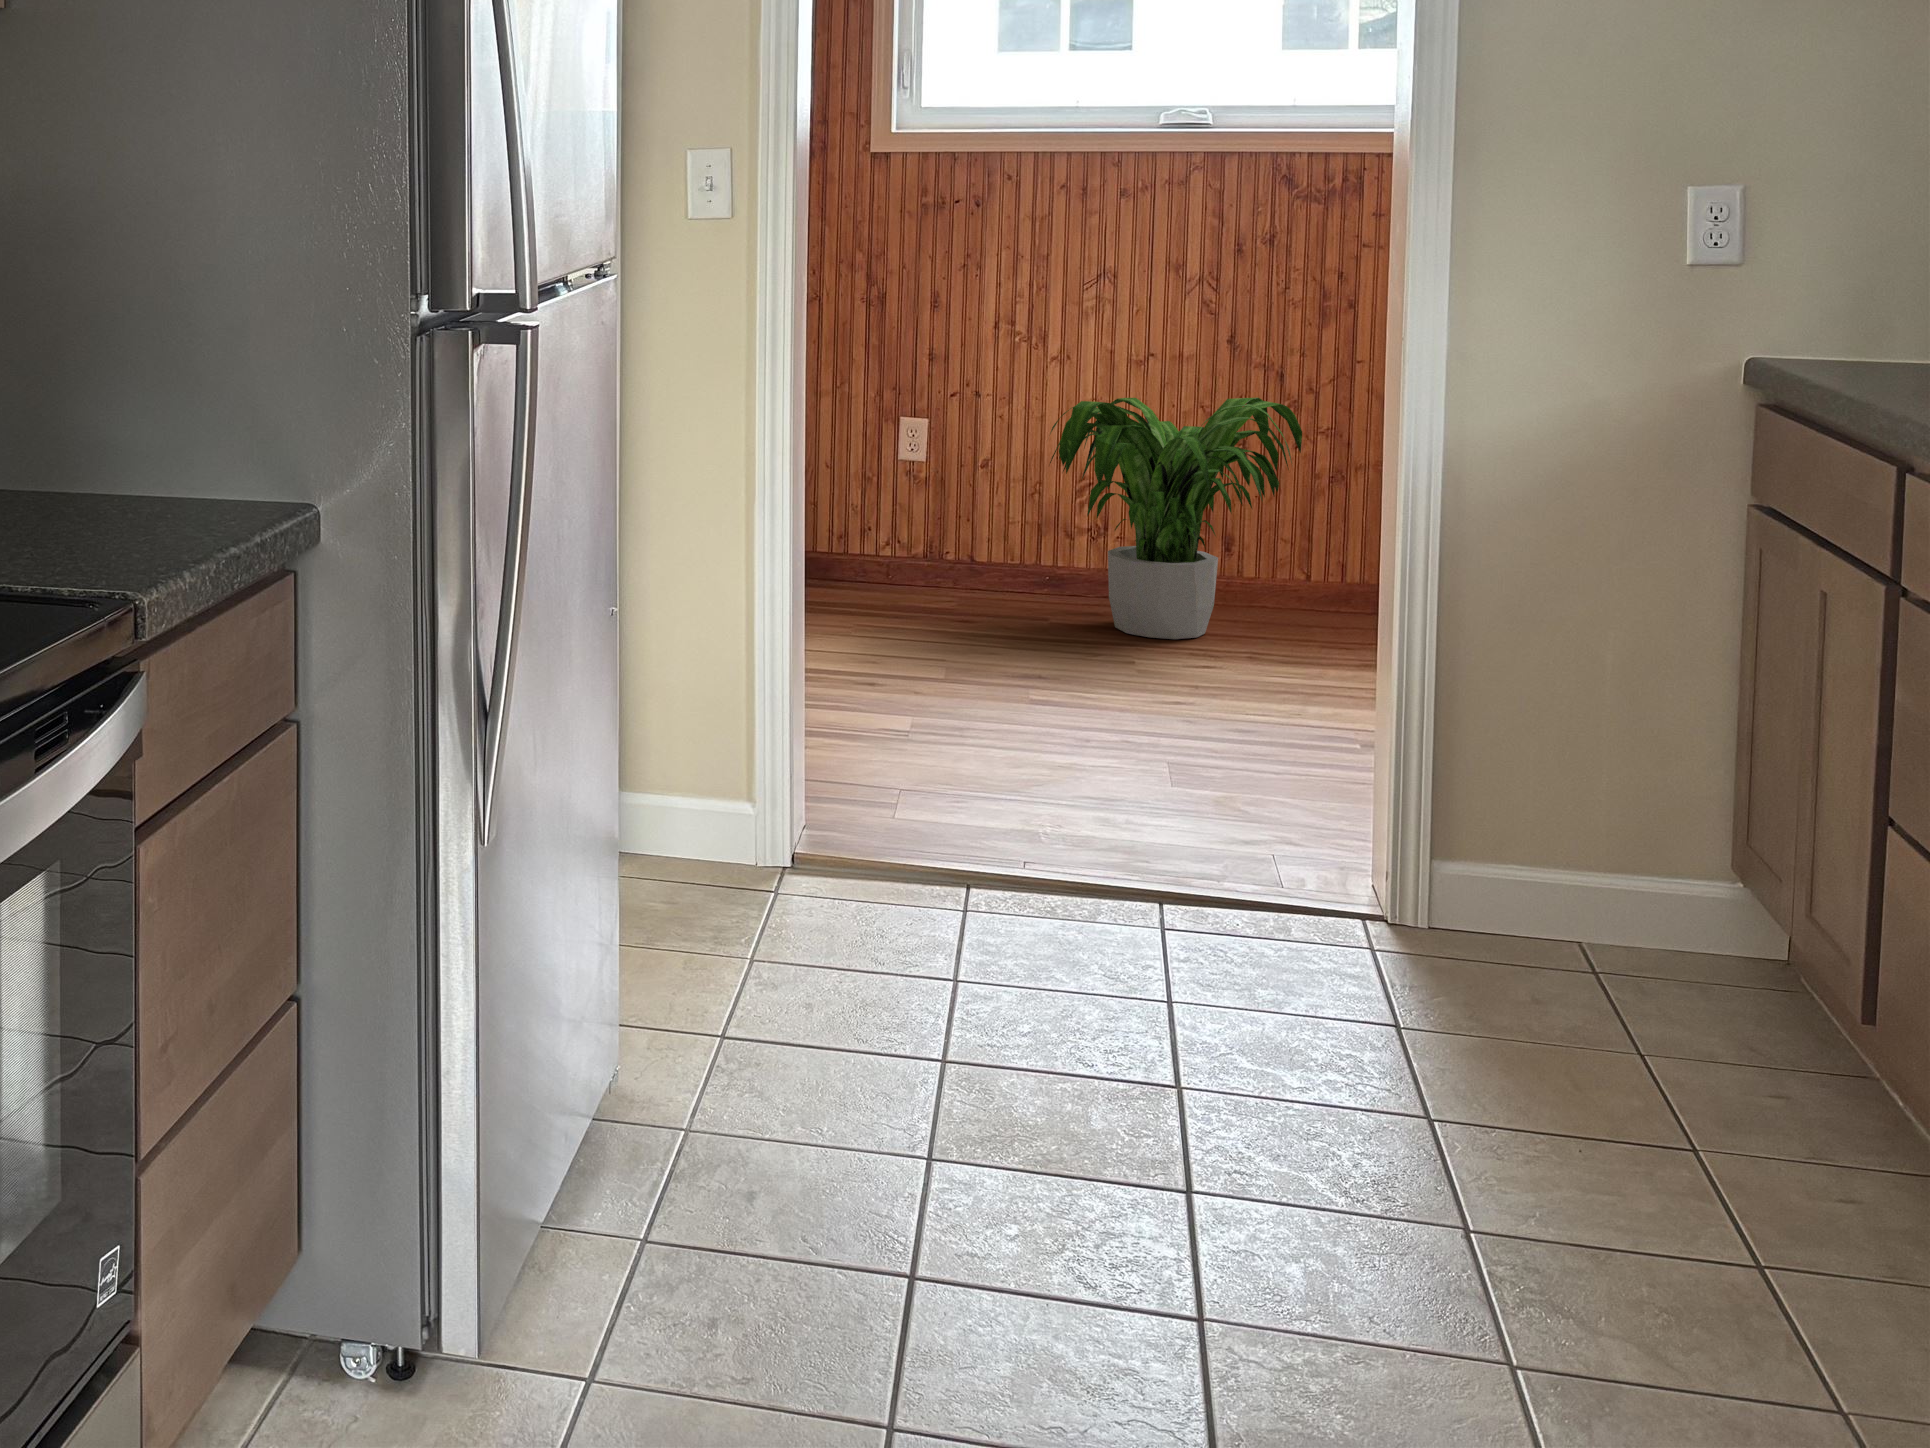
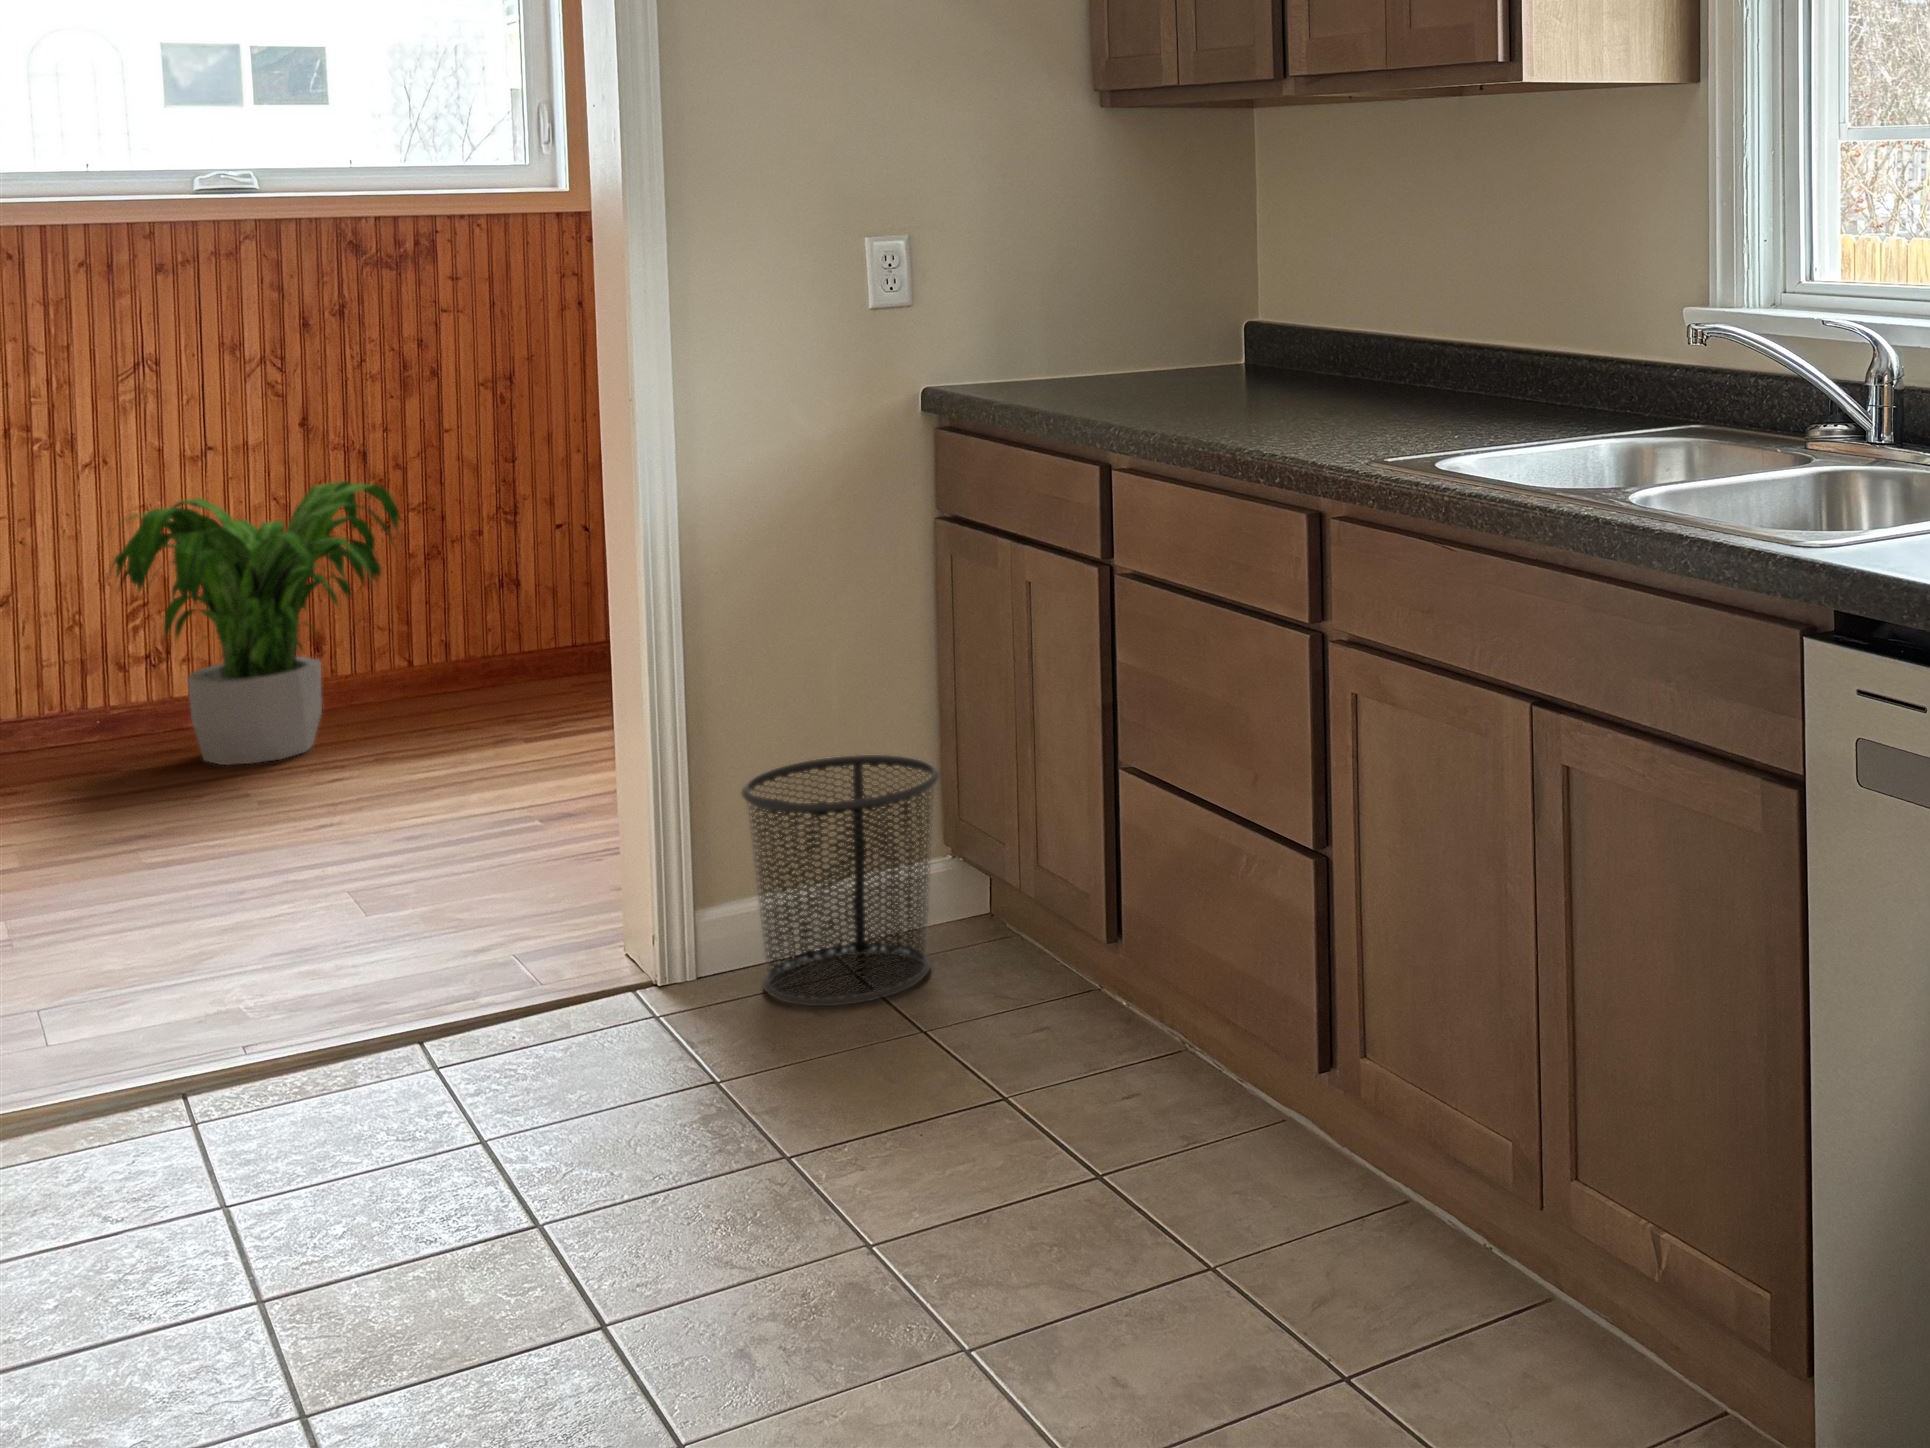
trash can: none [1483,737,1714,1007] -> present [741,755,940,1006]

